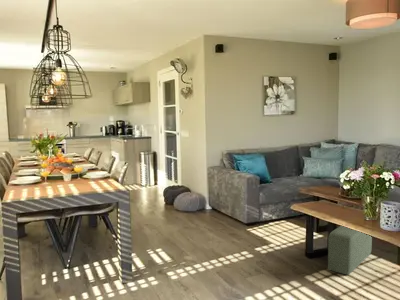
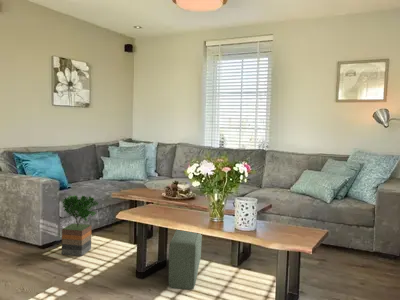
potted tree: none [258,188,288,235] -> present [62,195,98,256]

